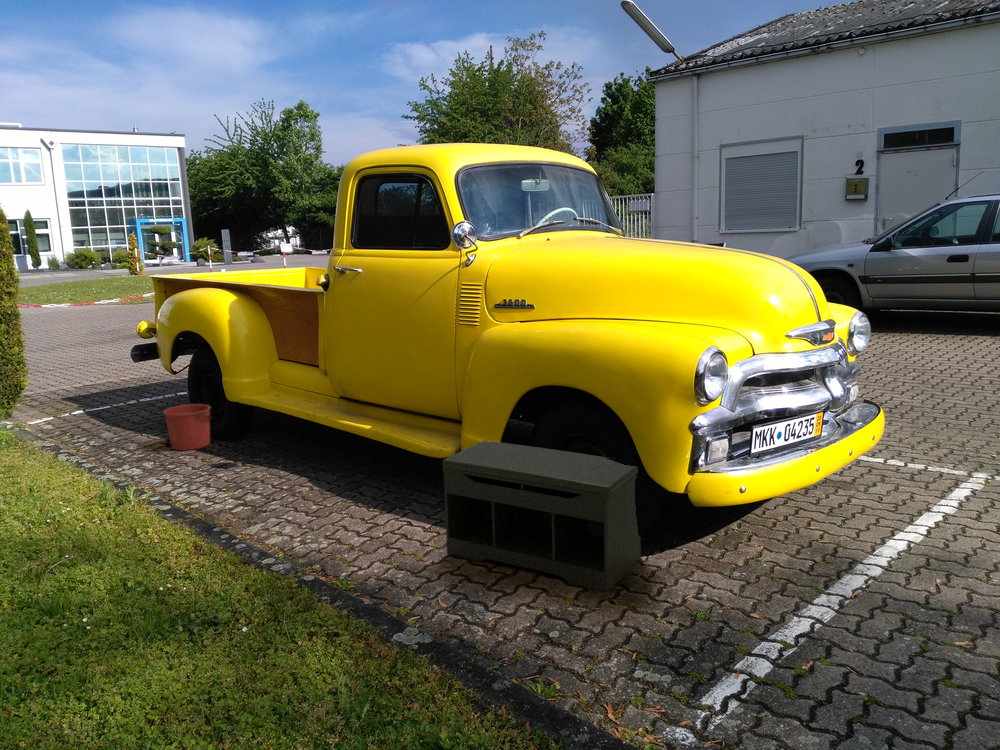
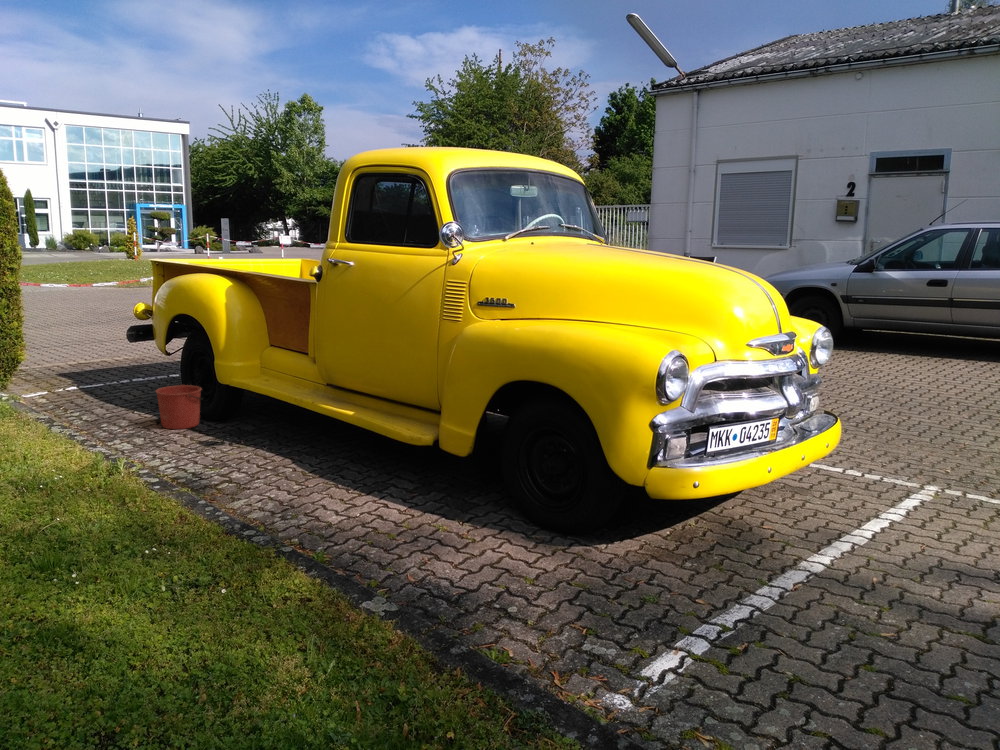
bench: present [442,441,641,592] -> none [419,430,606,575]

